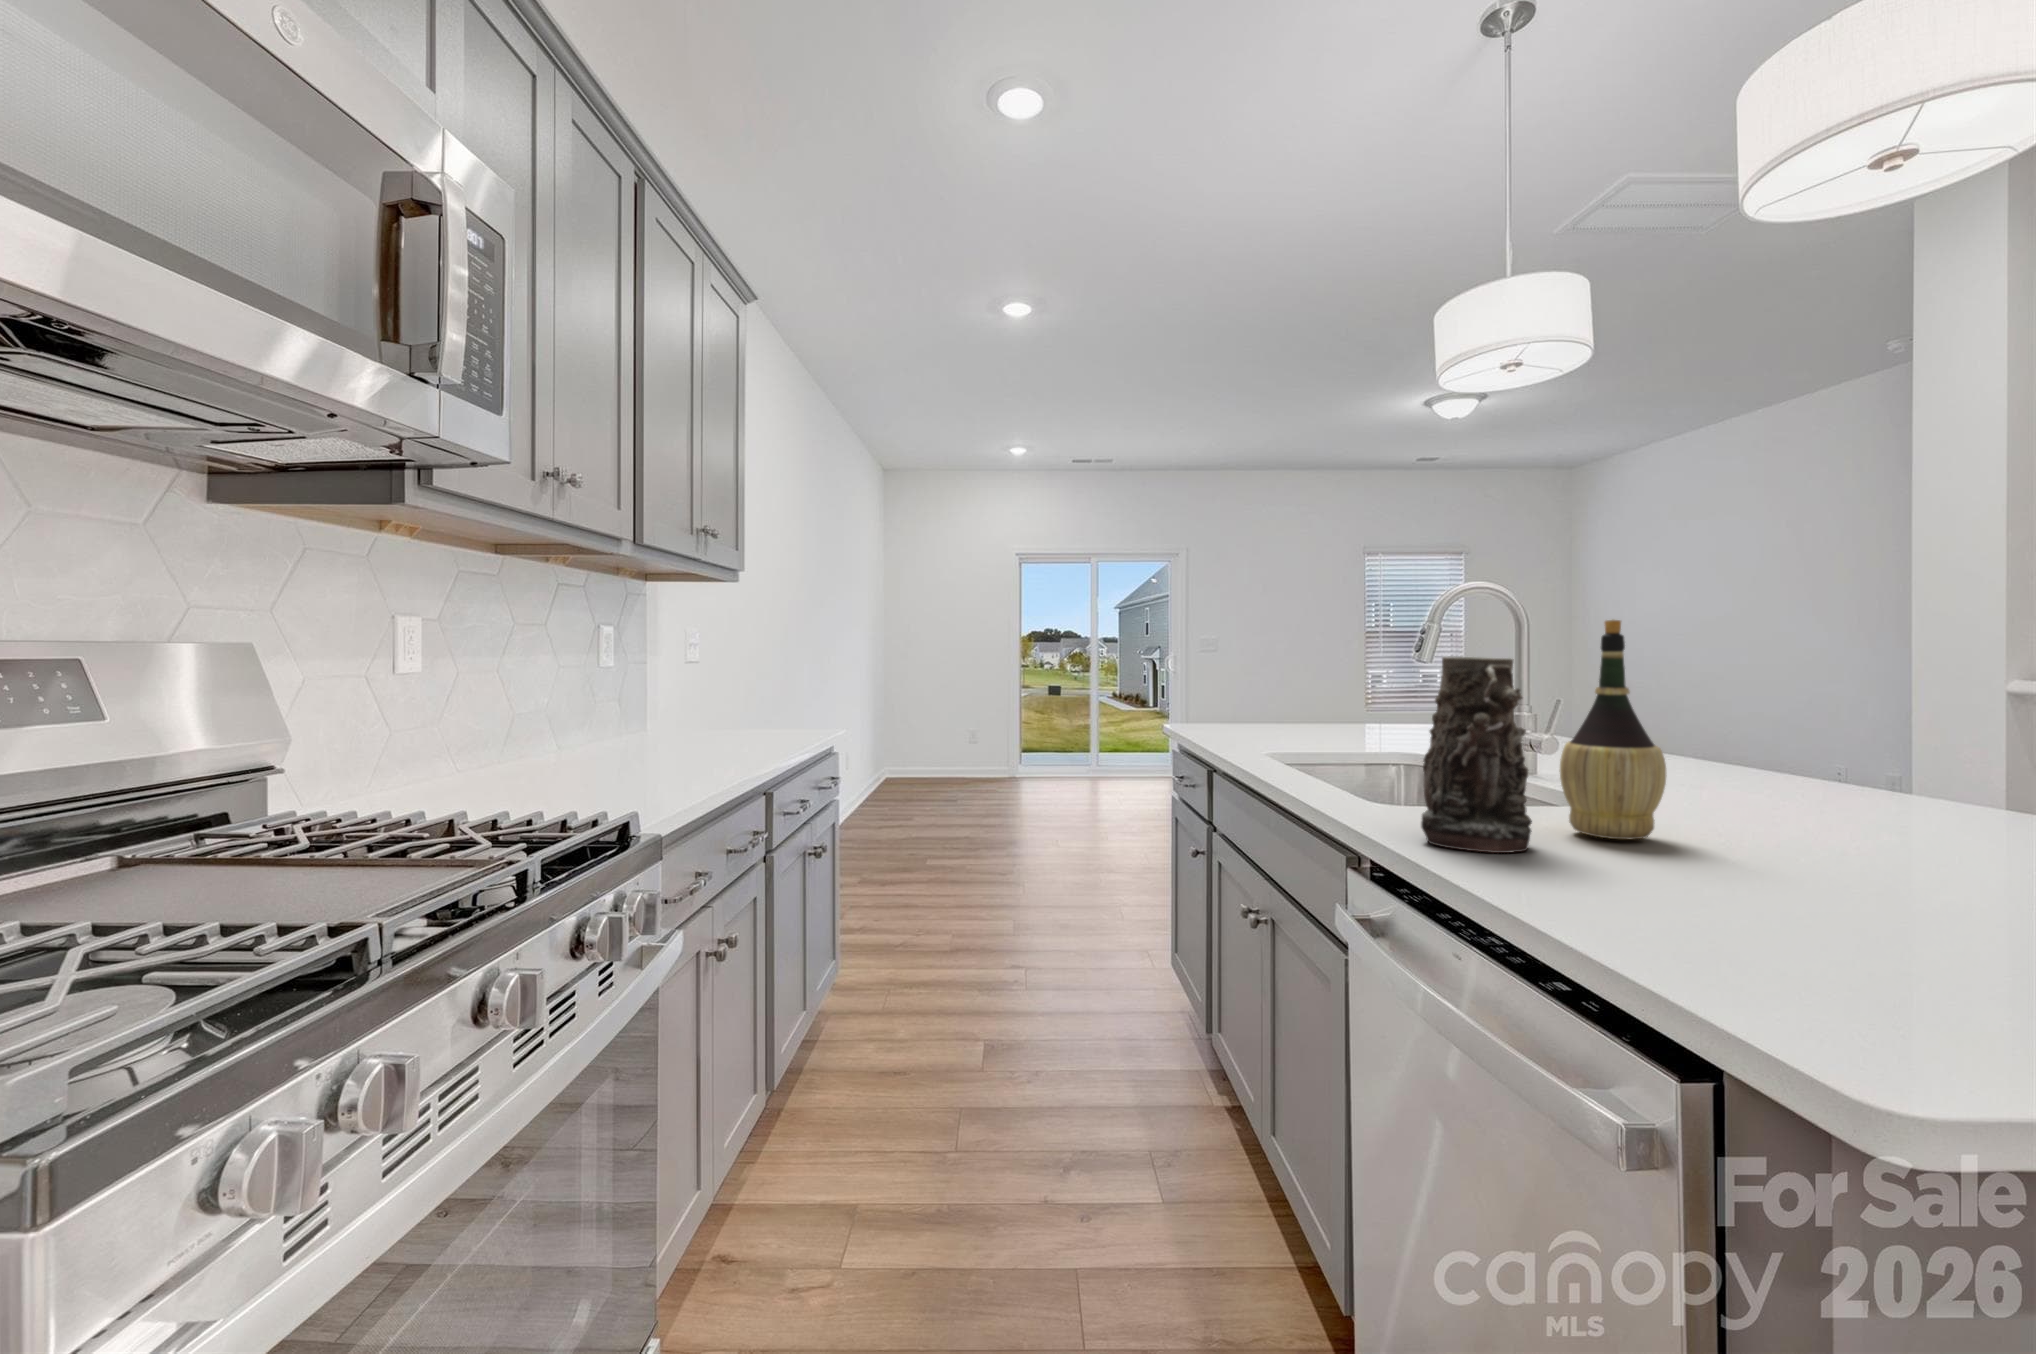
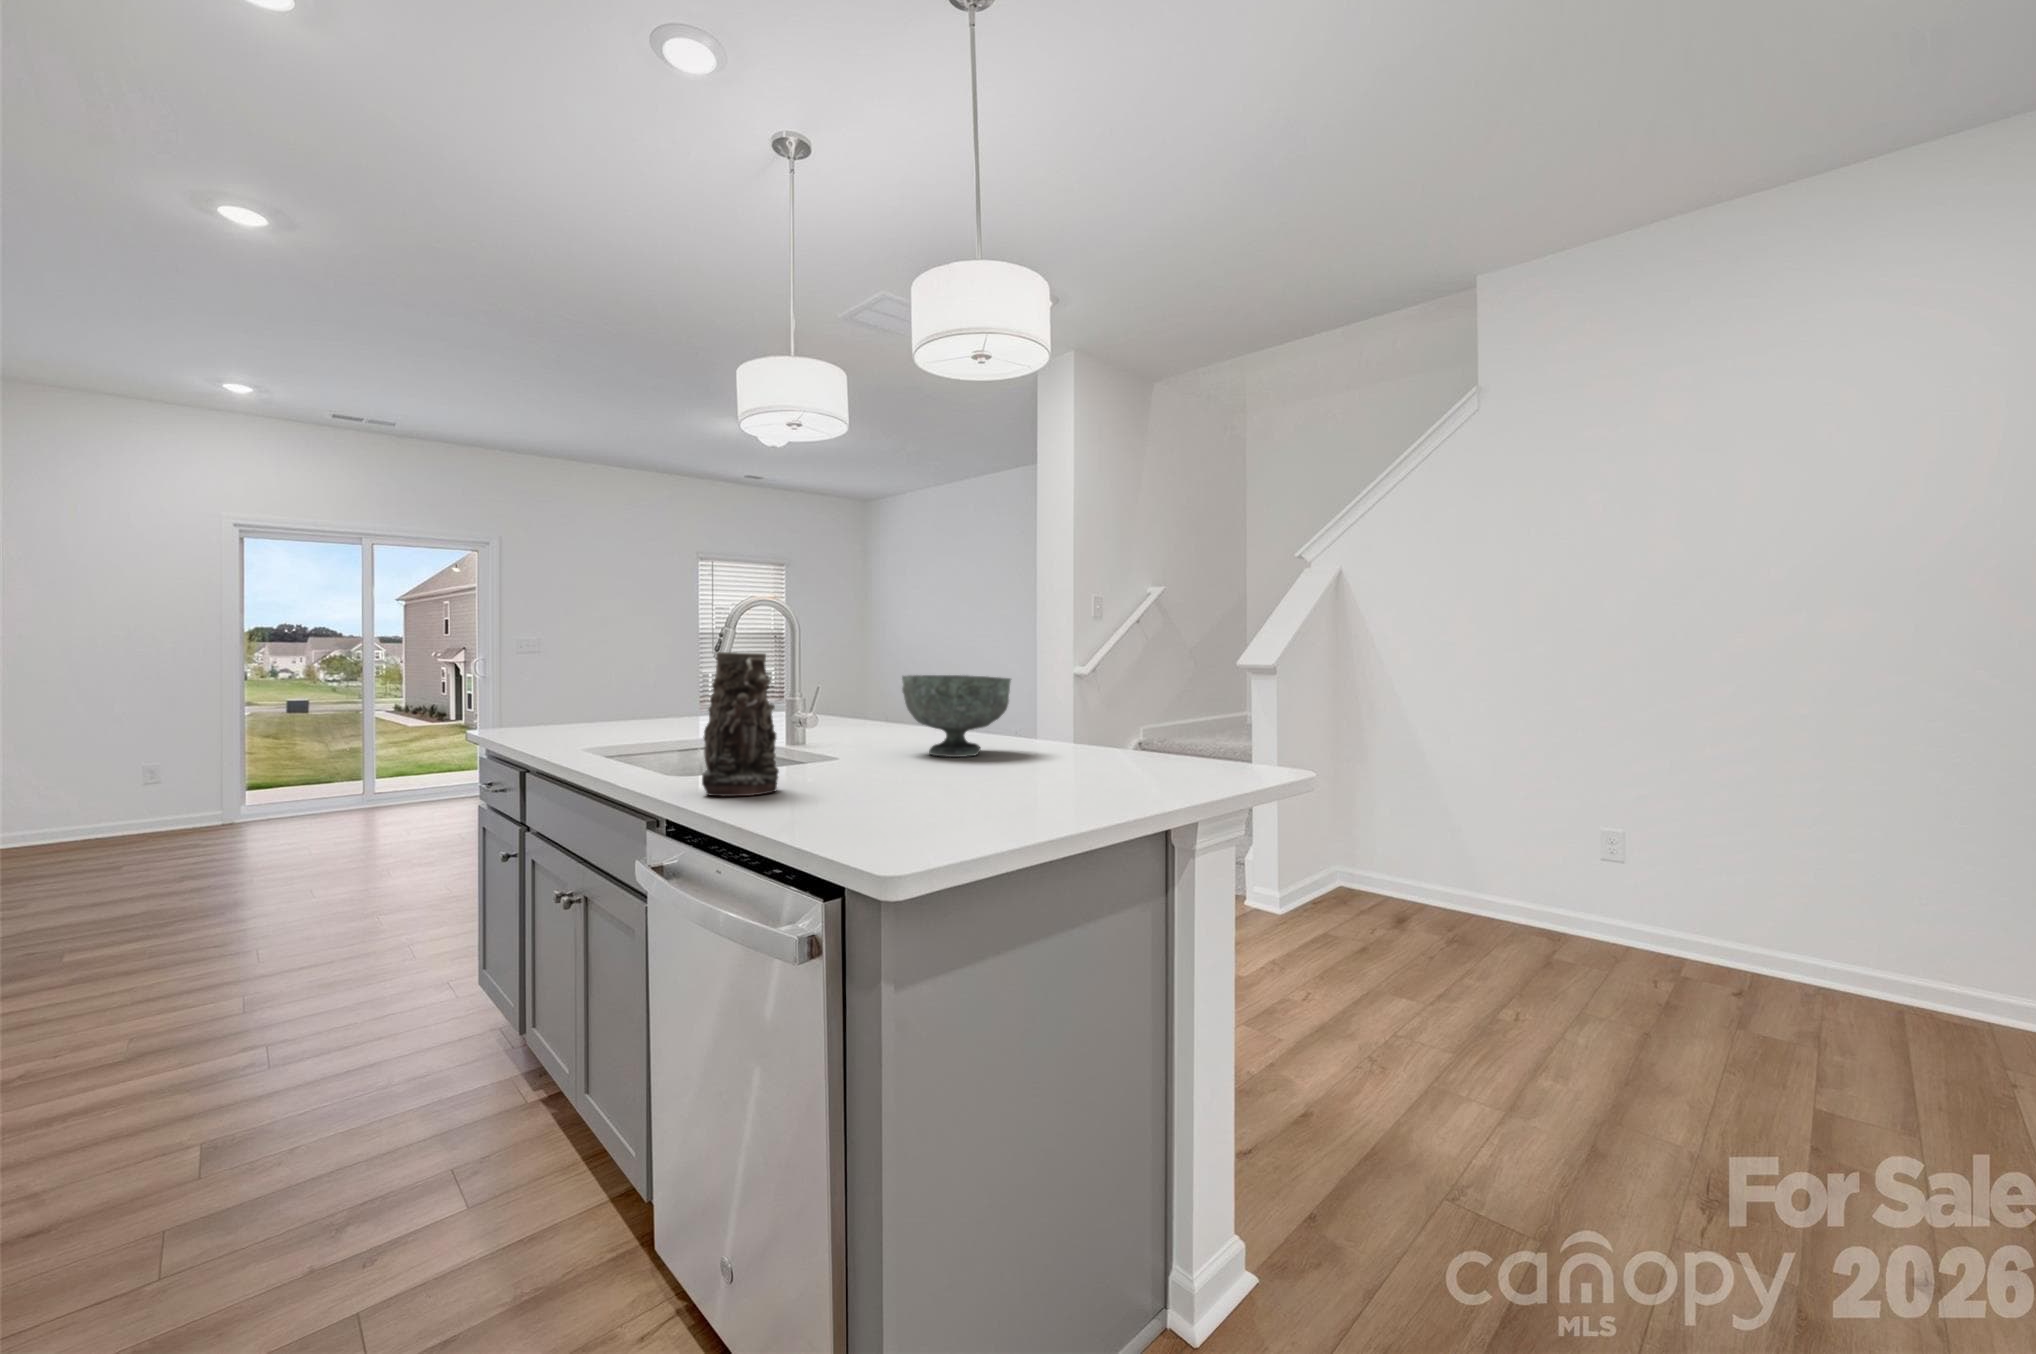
wine bottle: present [1560,620,1666,839] -> none [801,627,864,779]
decorative bowl: none [1709,686,1945,819] -> present [902,675,1011,757]

